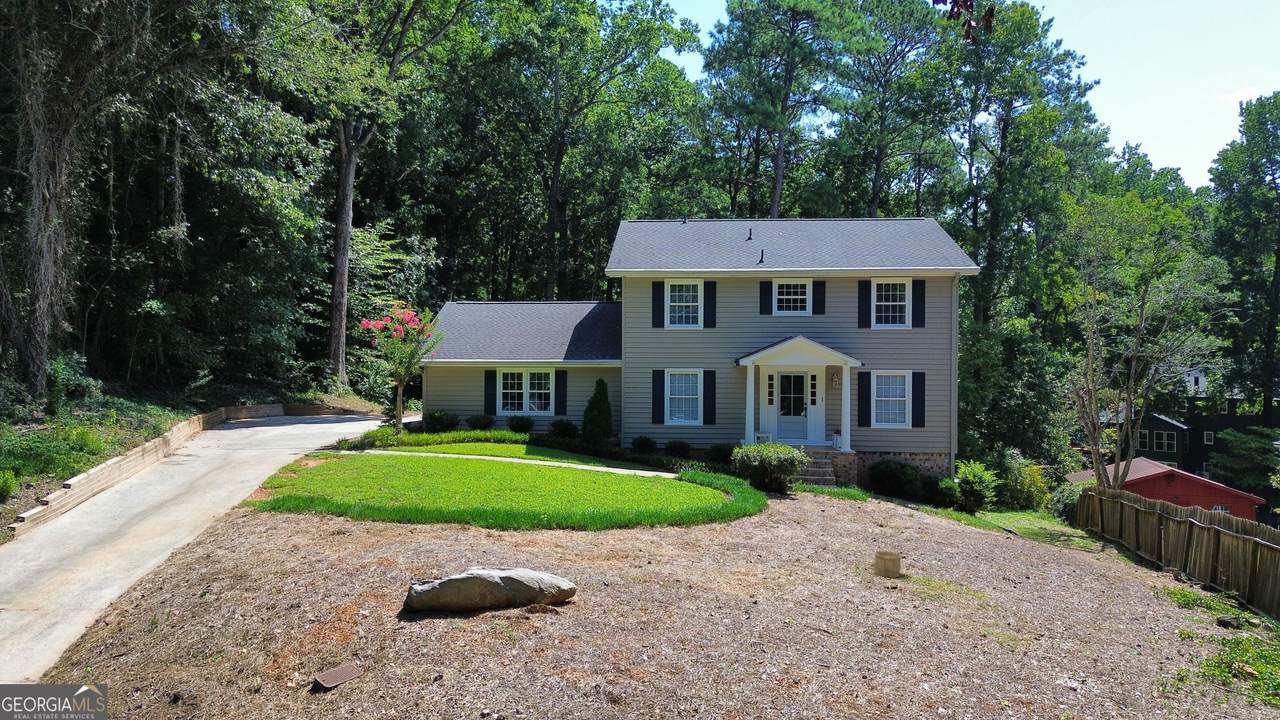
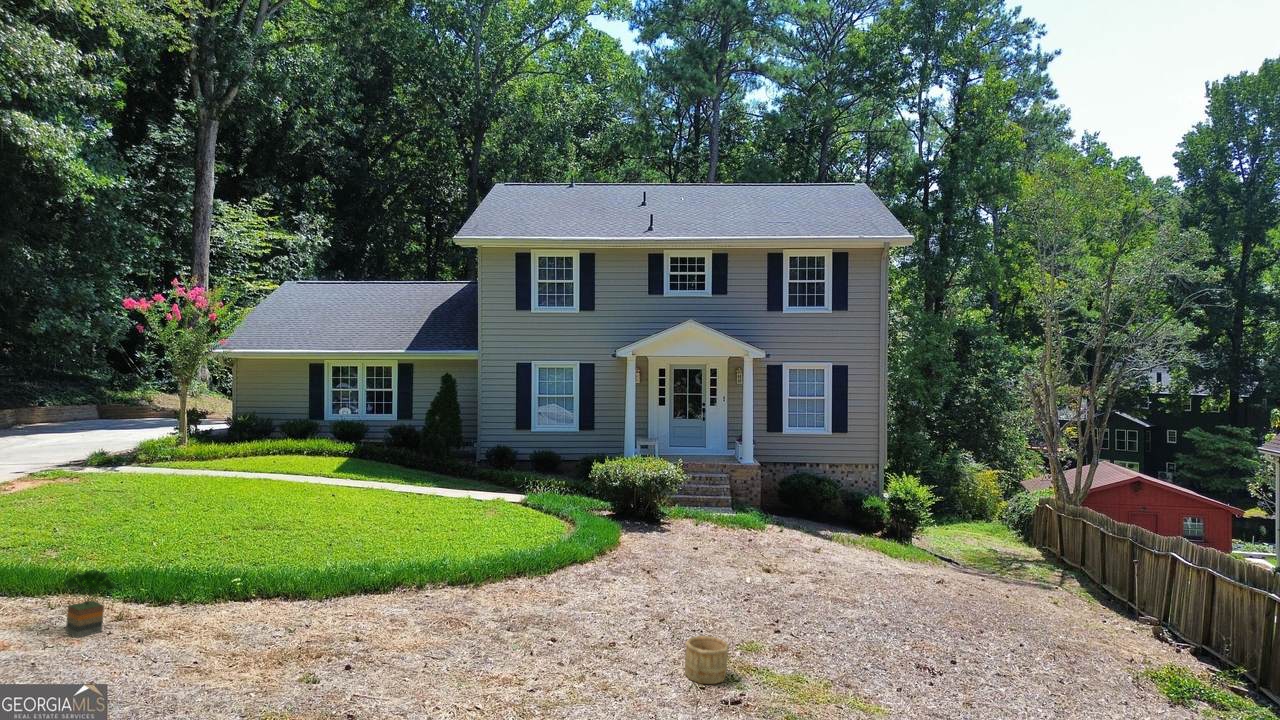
potted tree: none [492,506,521,546] -> present [65,570,116,637]

